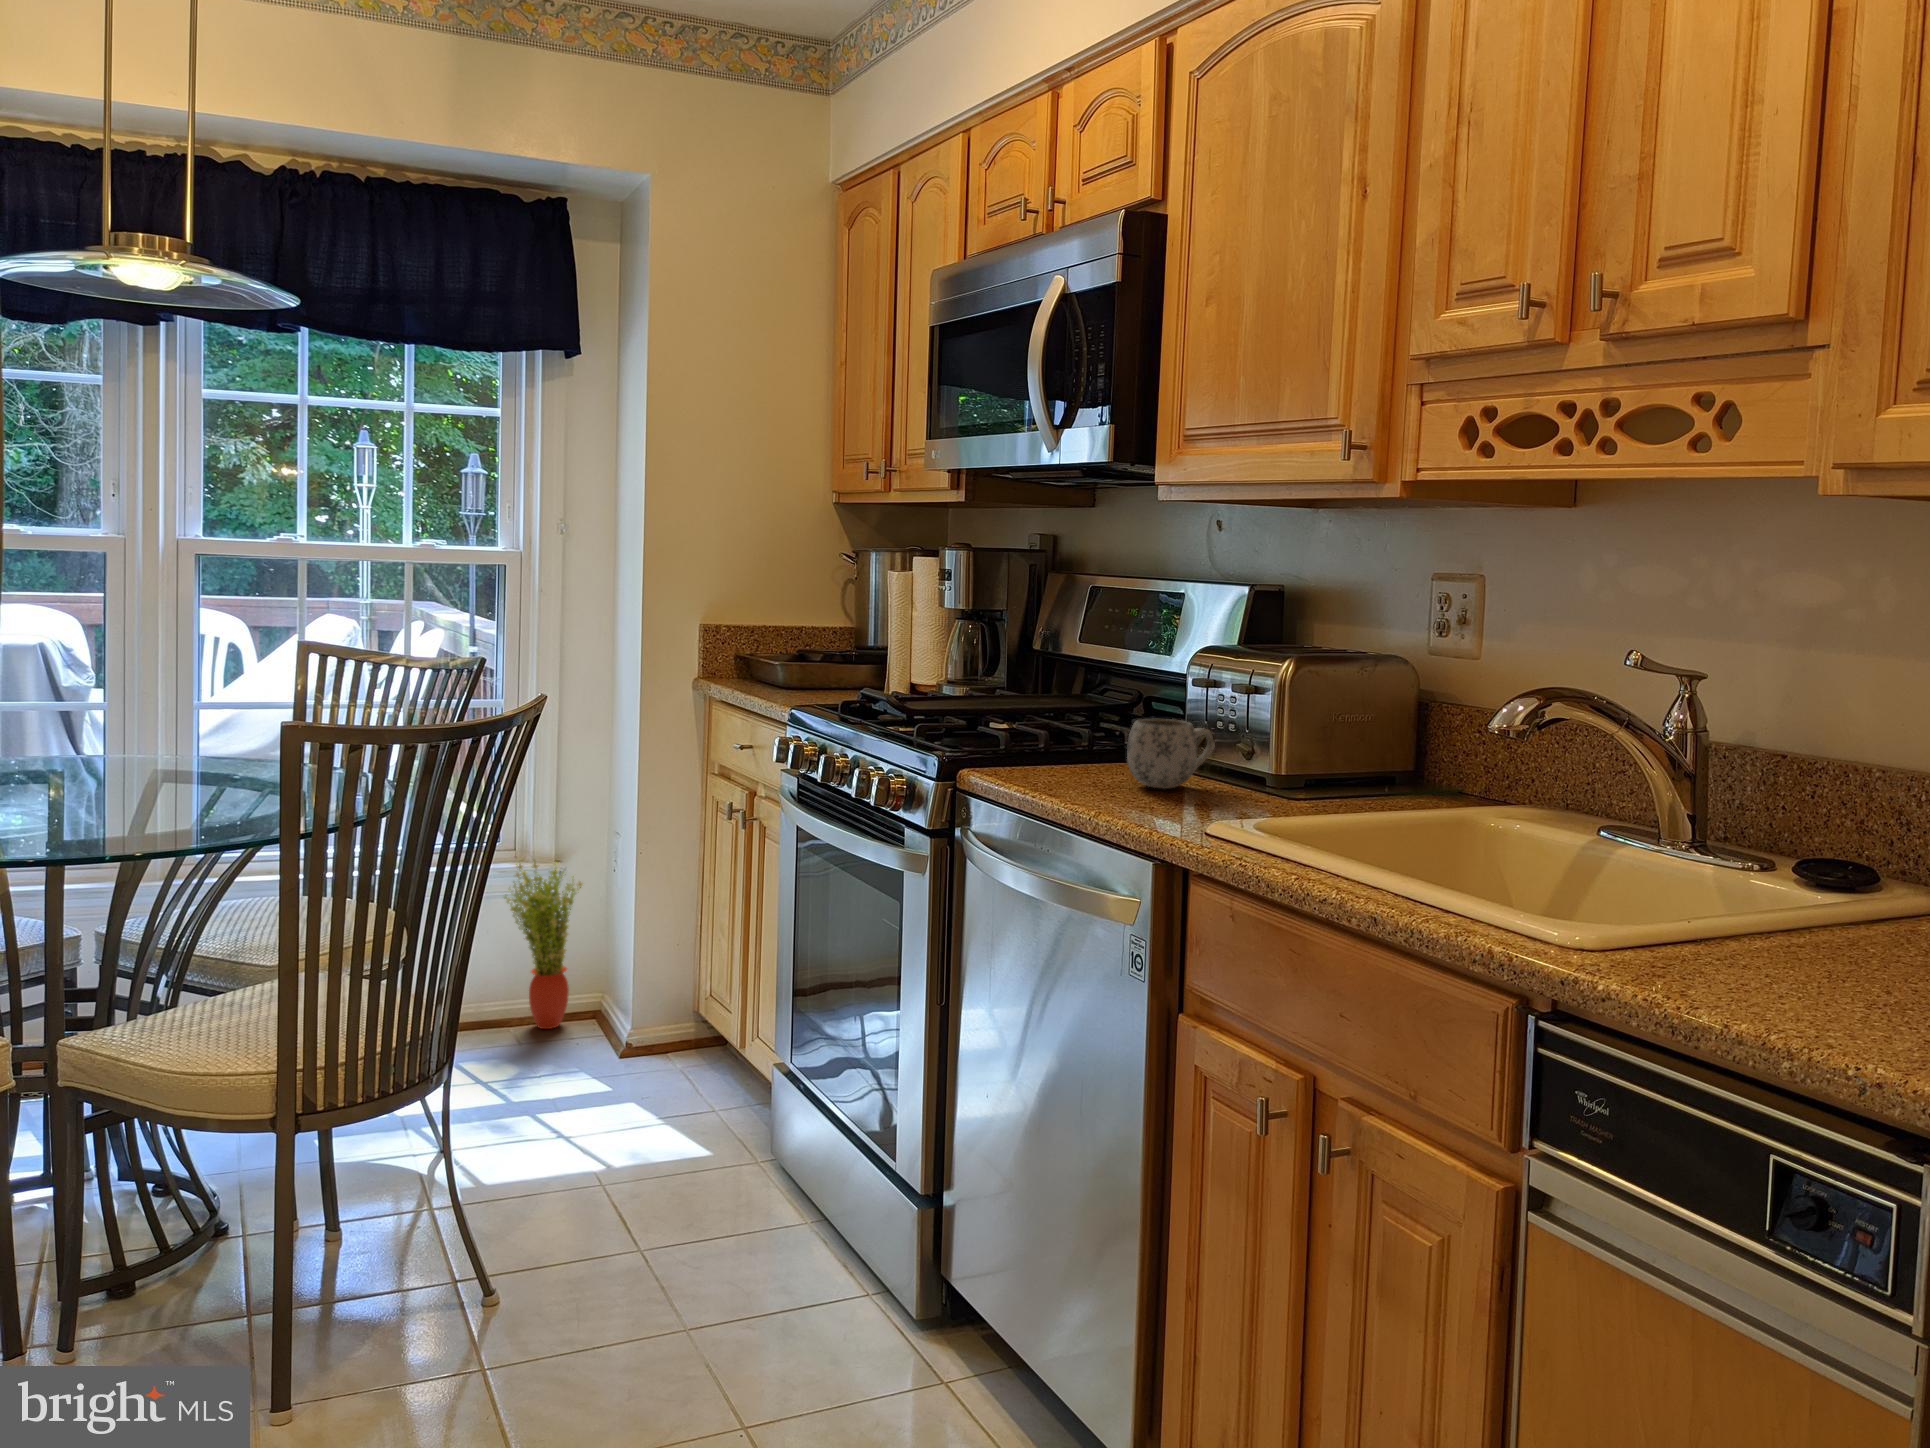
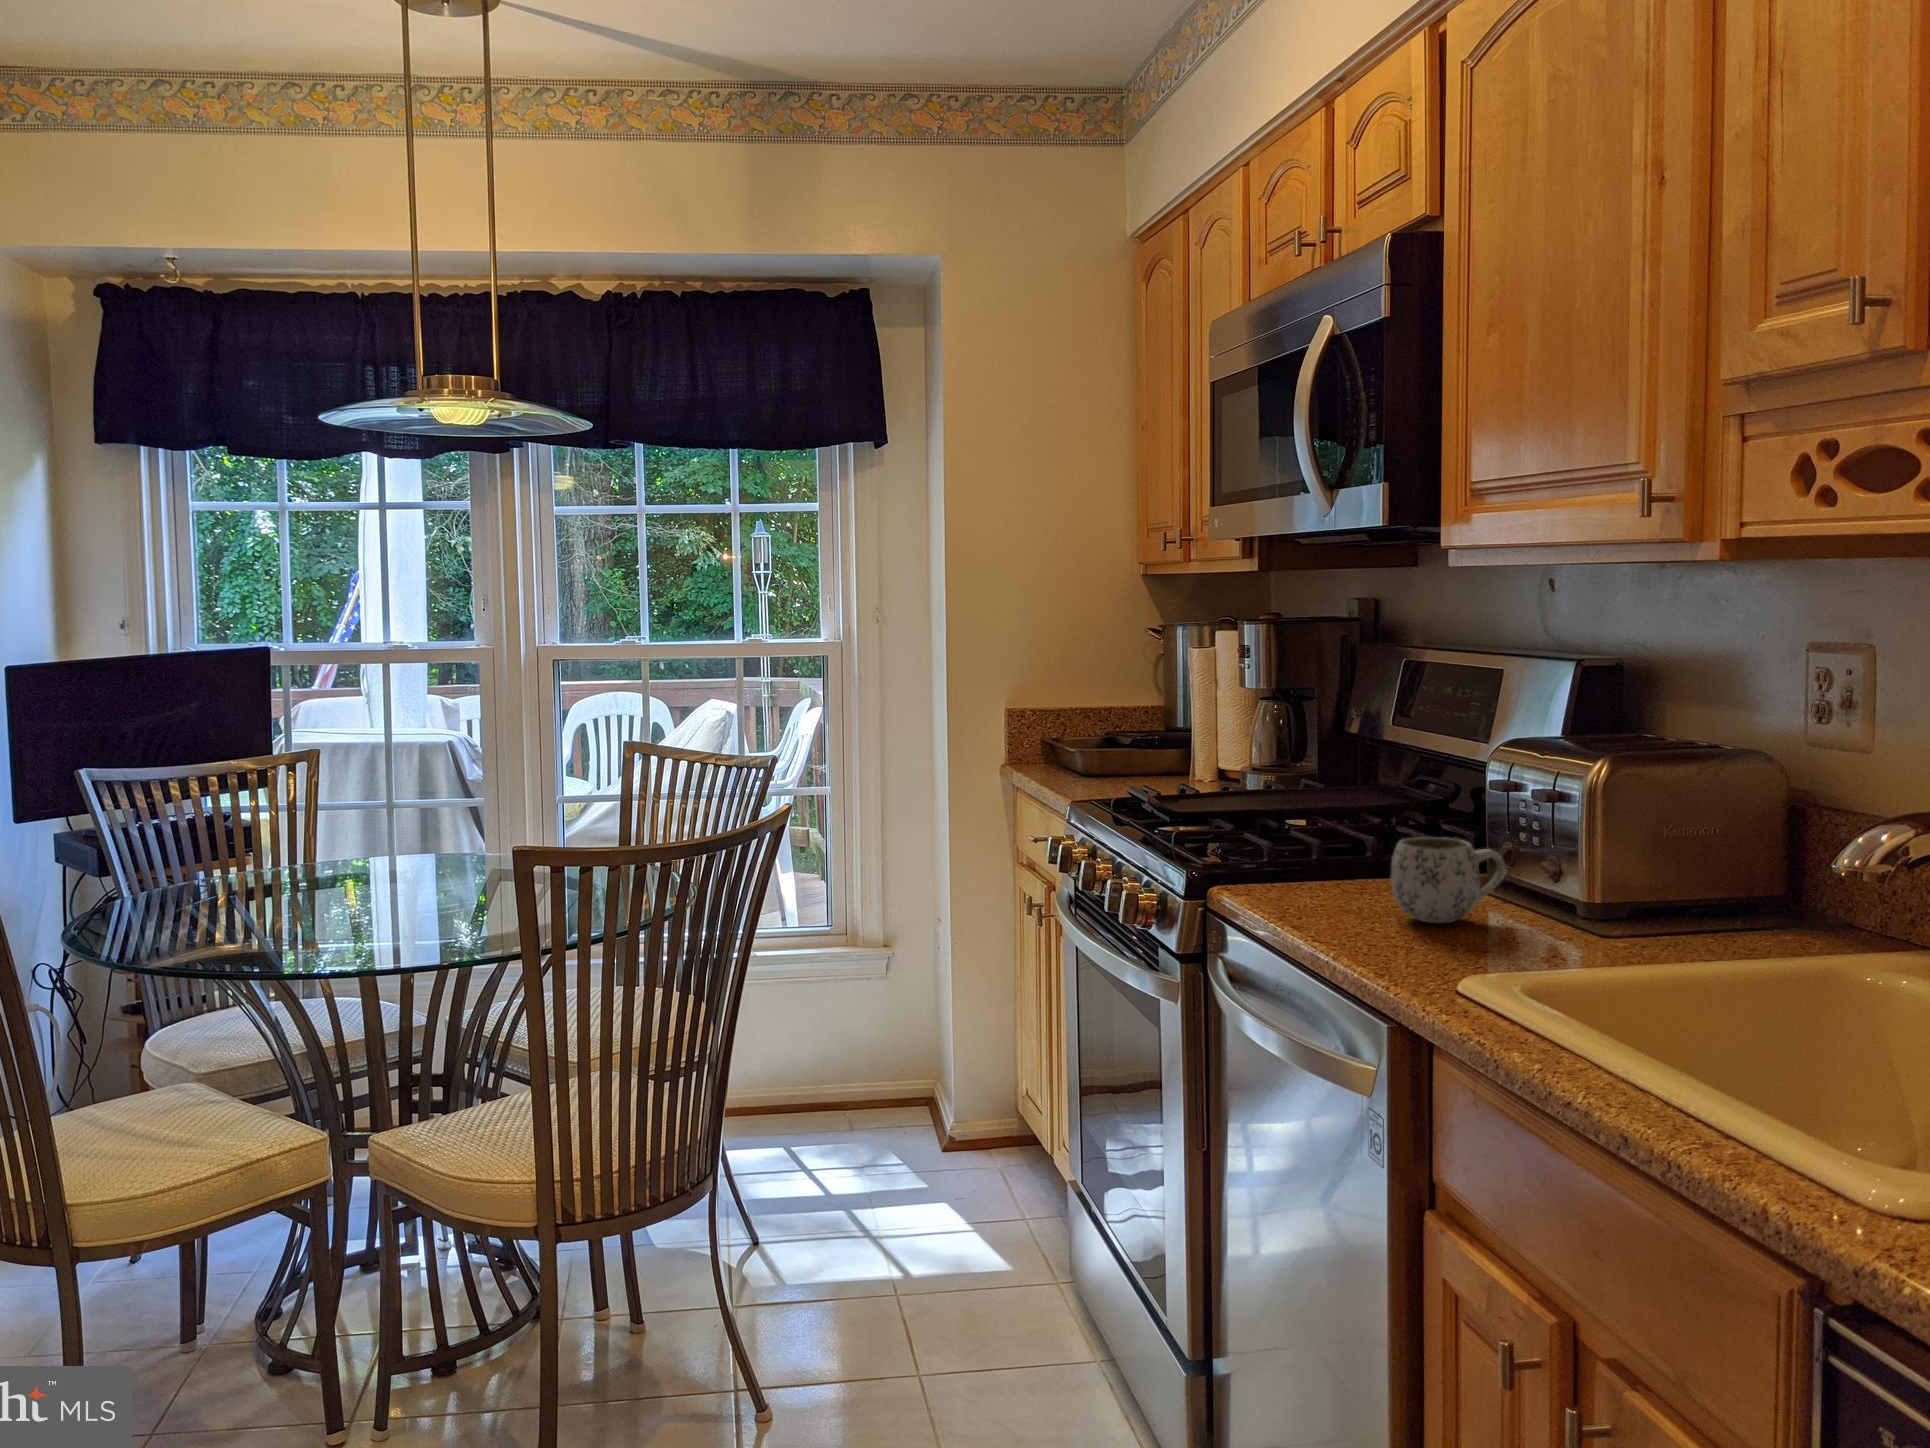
potted plant: present [505,860,582,1029] -> none [829,945,904,1117]

